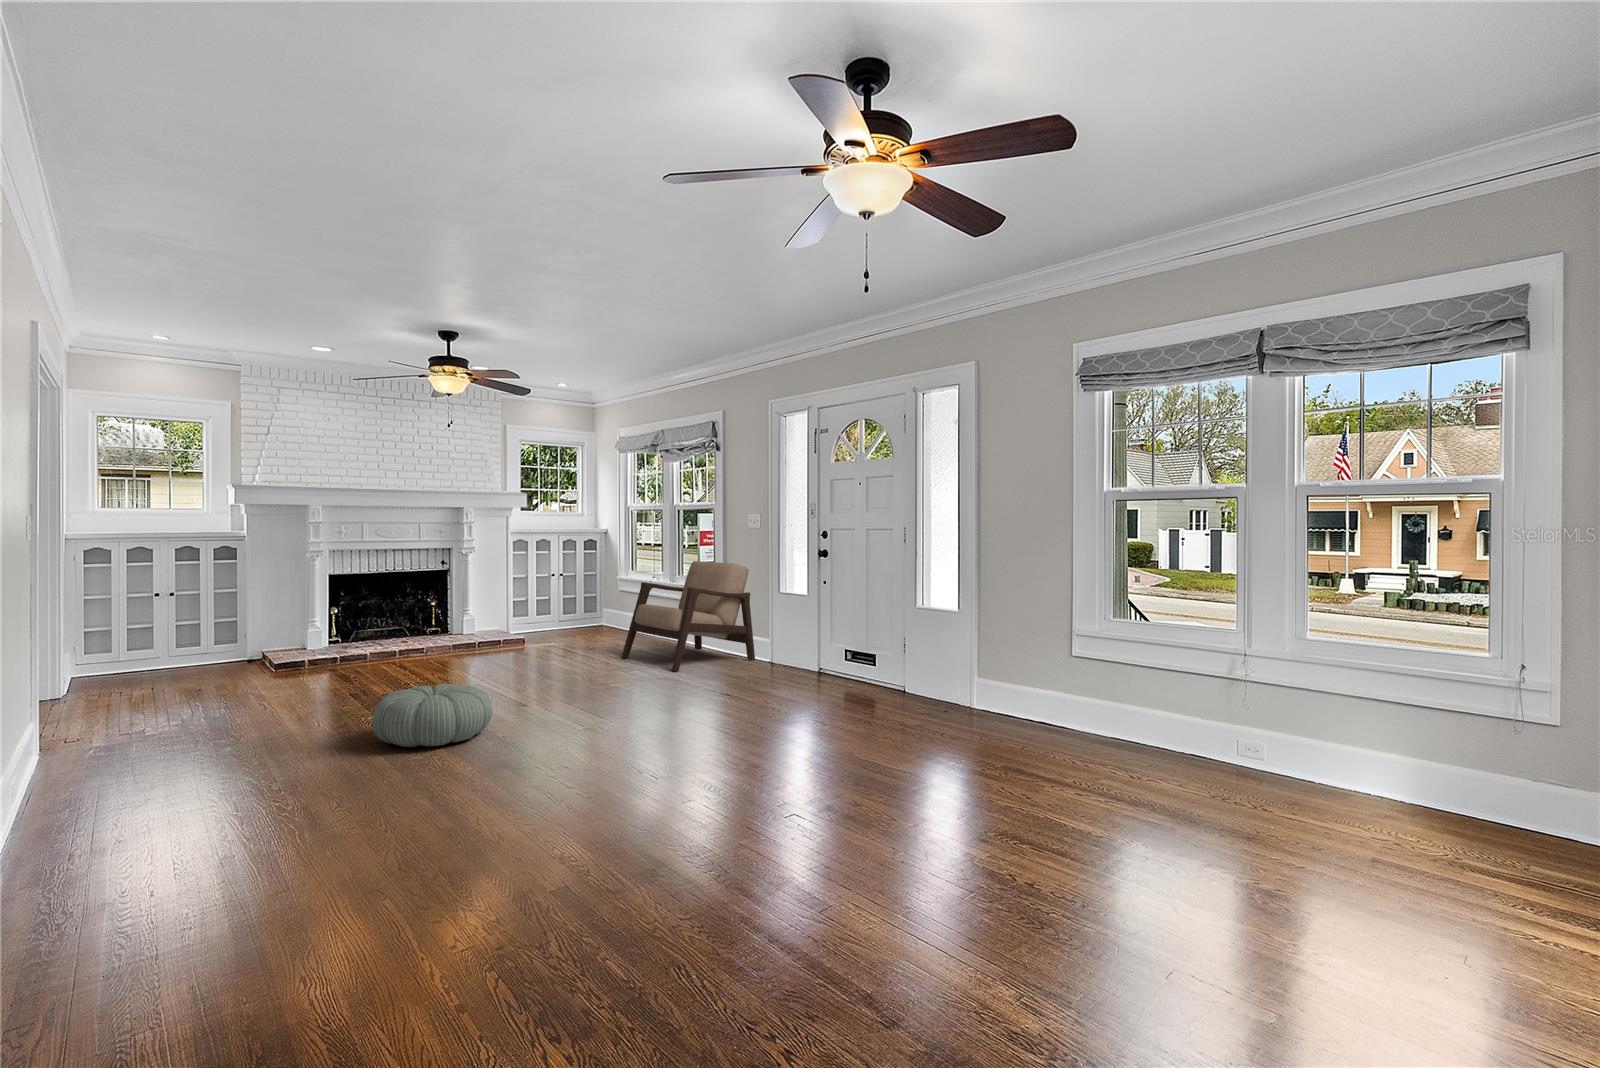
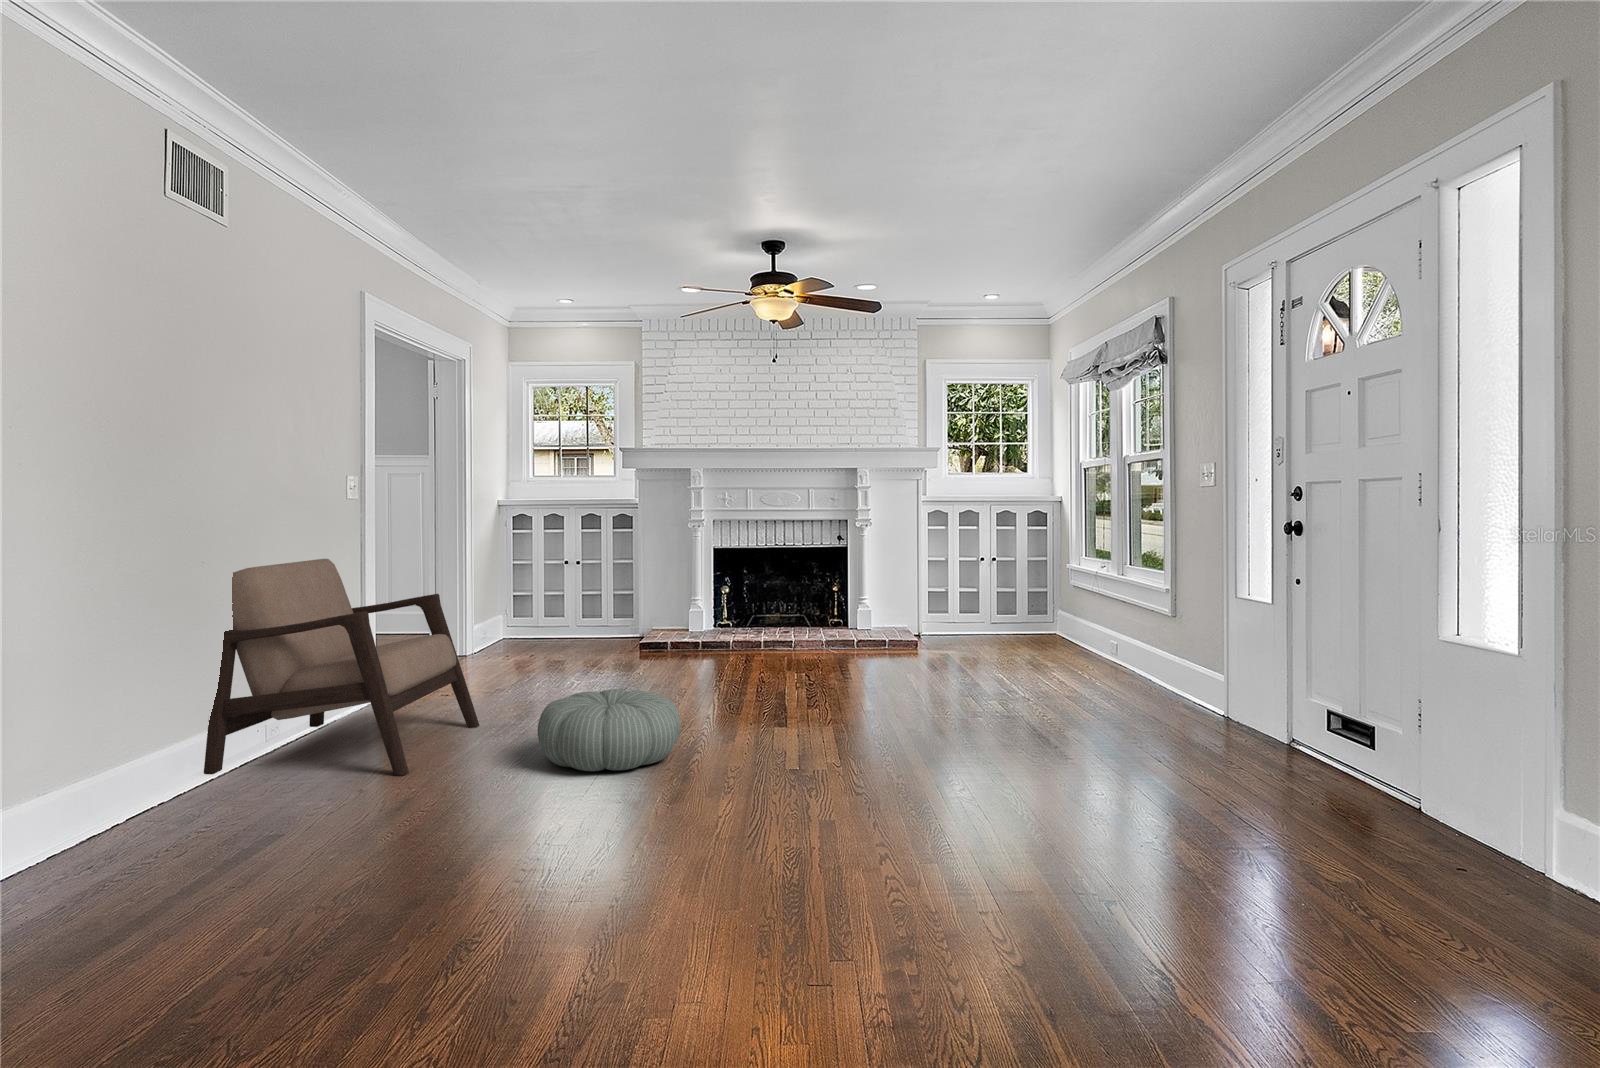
armchair: present [621,561,755,672] -> present [204,559,479,776]

